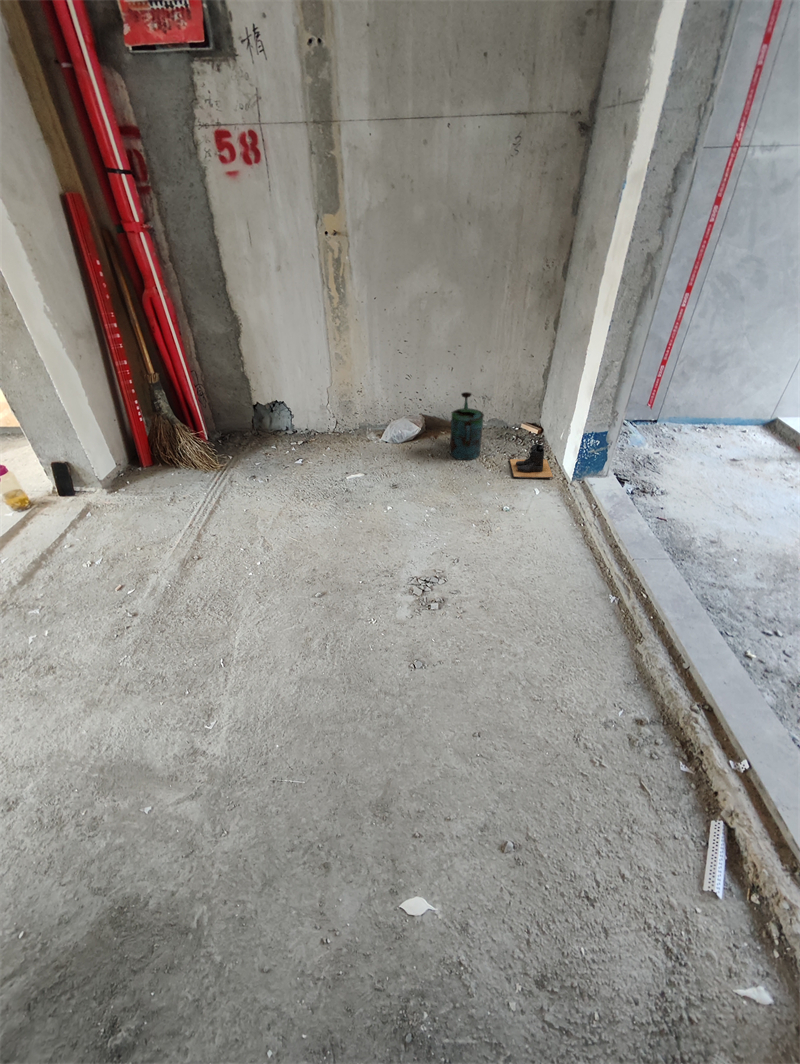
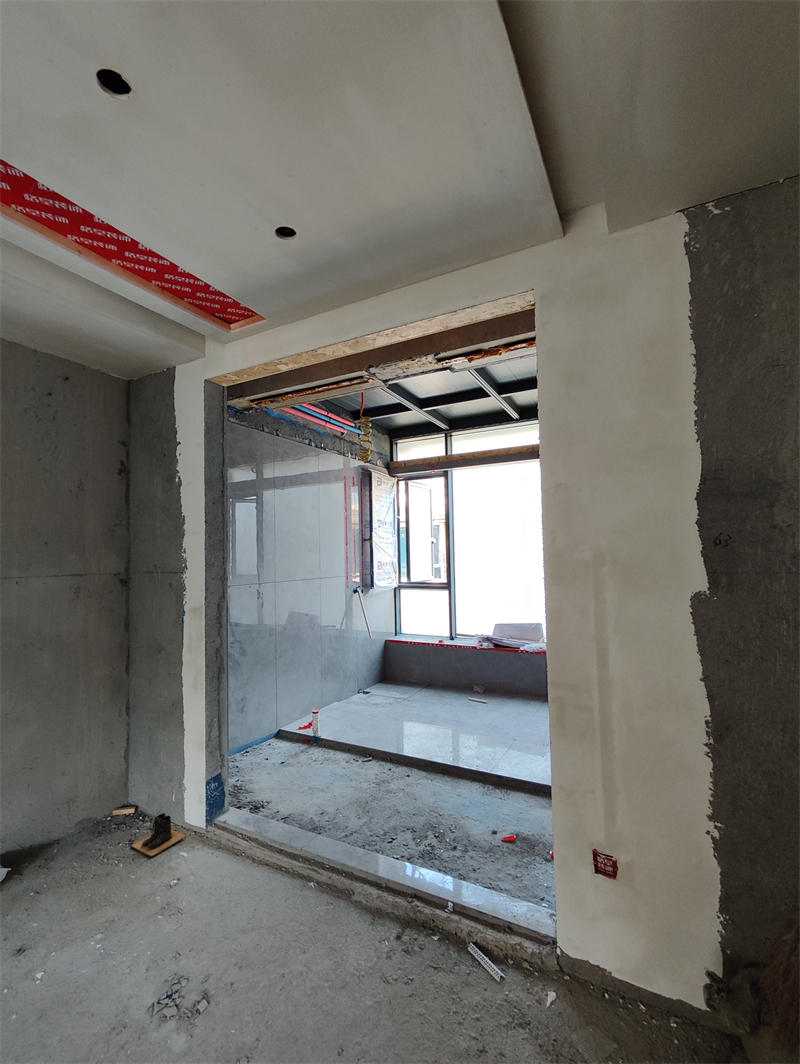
watering can: present [450,392,484,460] -> none [49,802,96,879]

